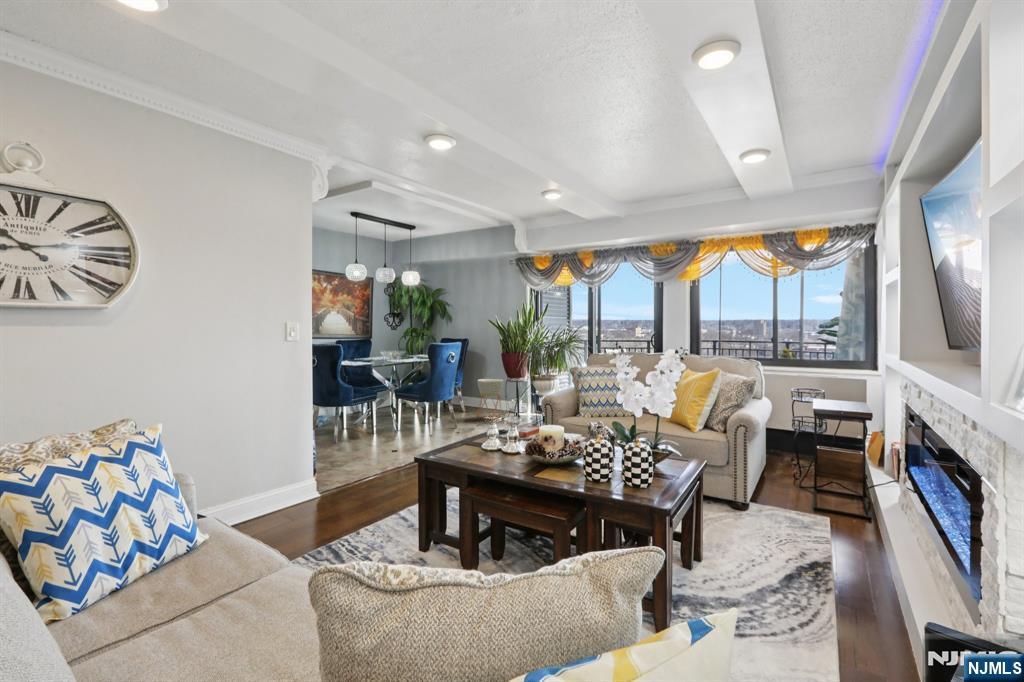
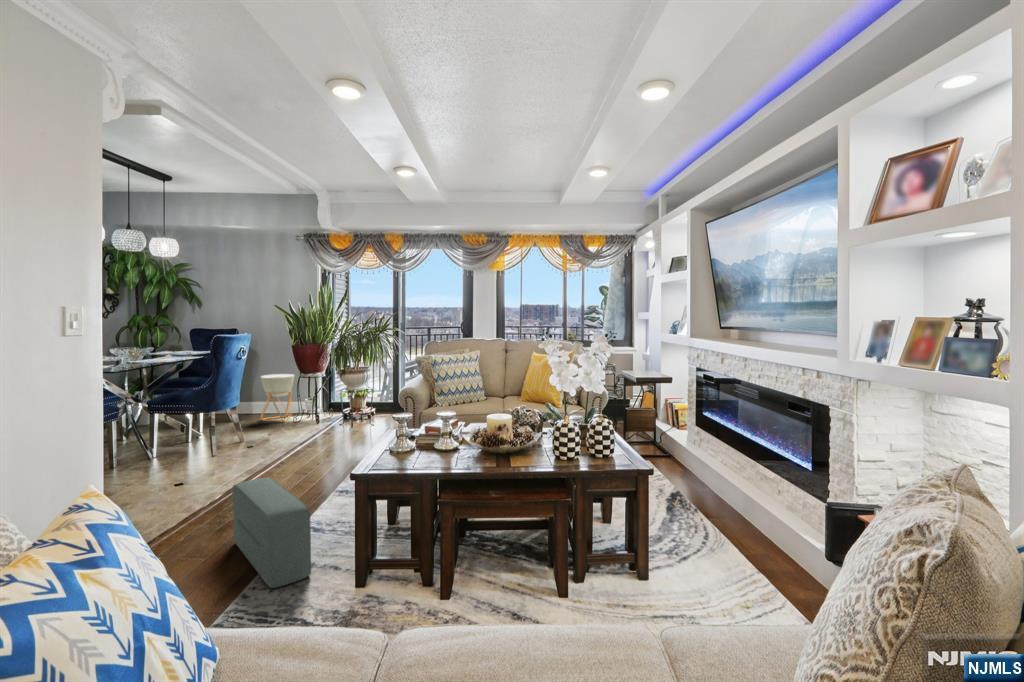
pouf: none [350,458,395,545] -> present [232,478,311,588]

